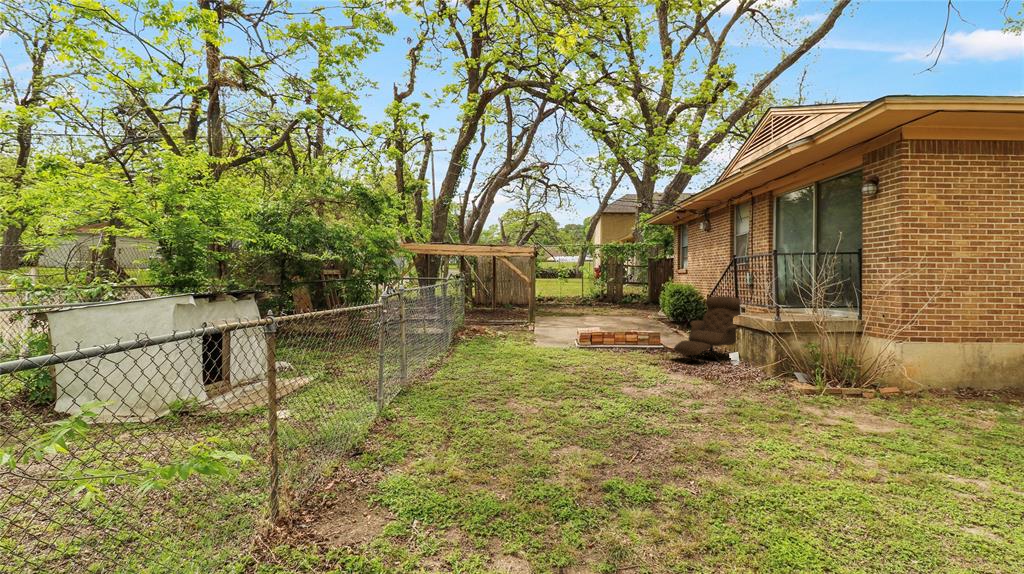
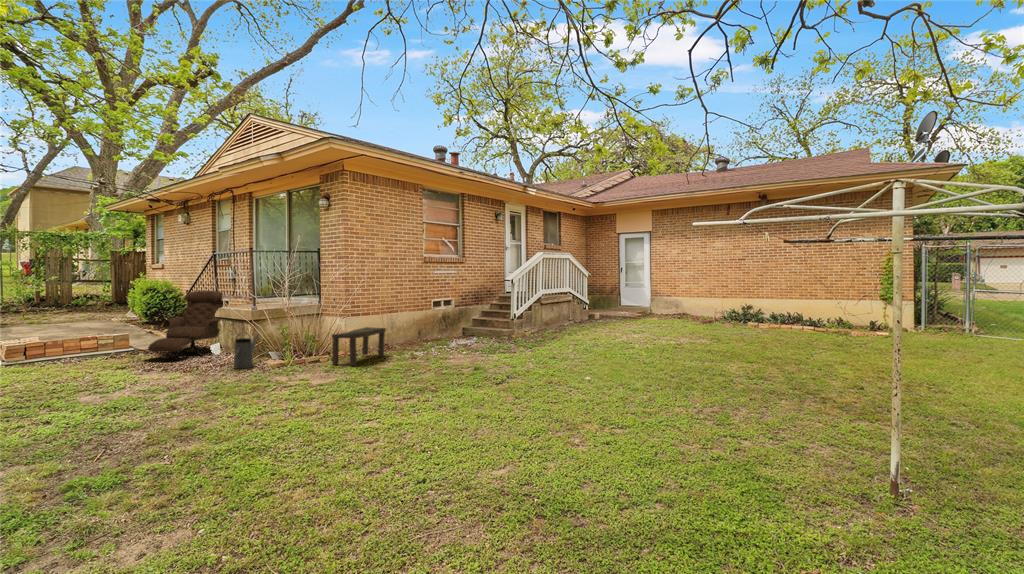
watering can: none [752,345,780,386] -> present [233,332,258,369]
bench: none [883,357,979,412] -> present [332,327,386,366]

